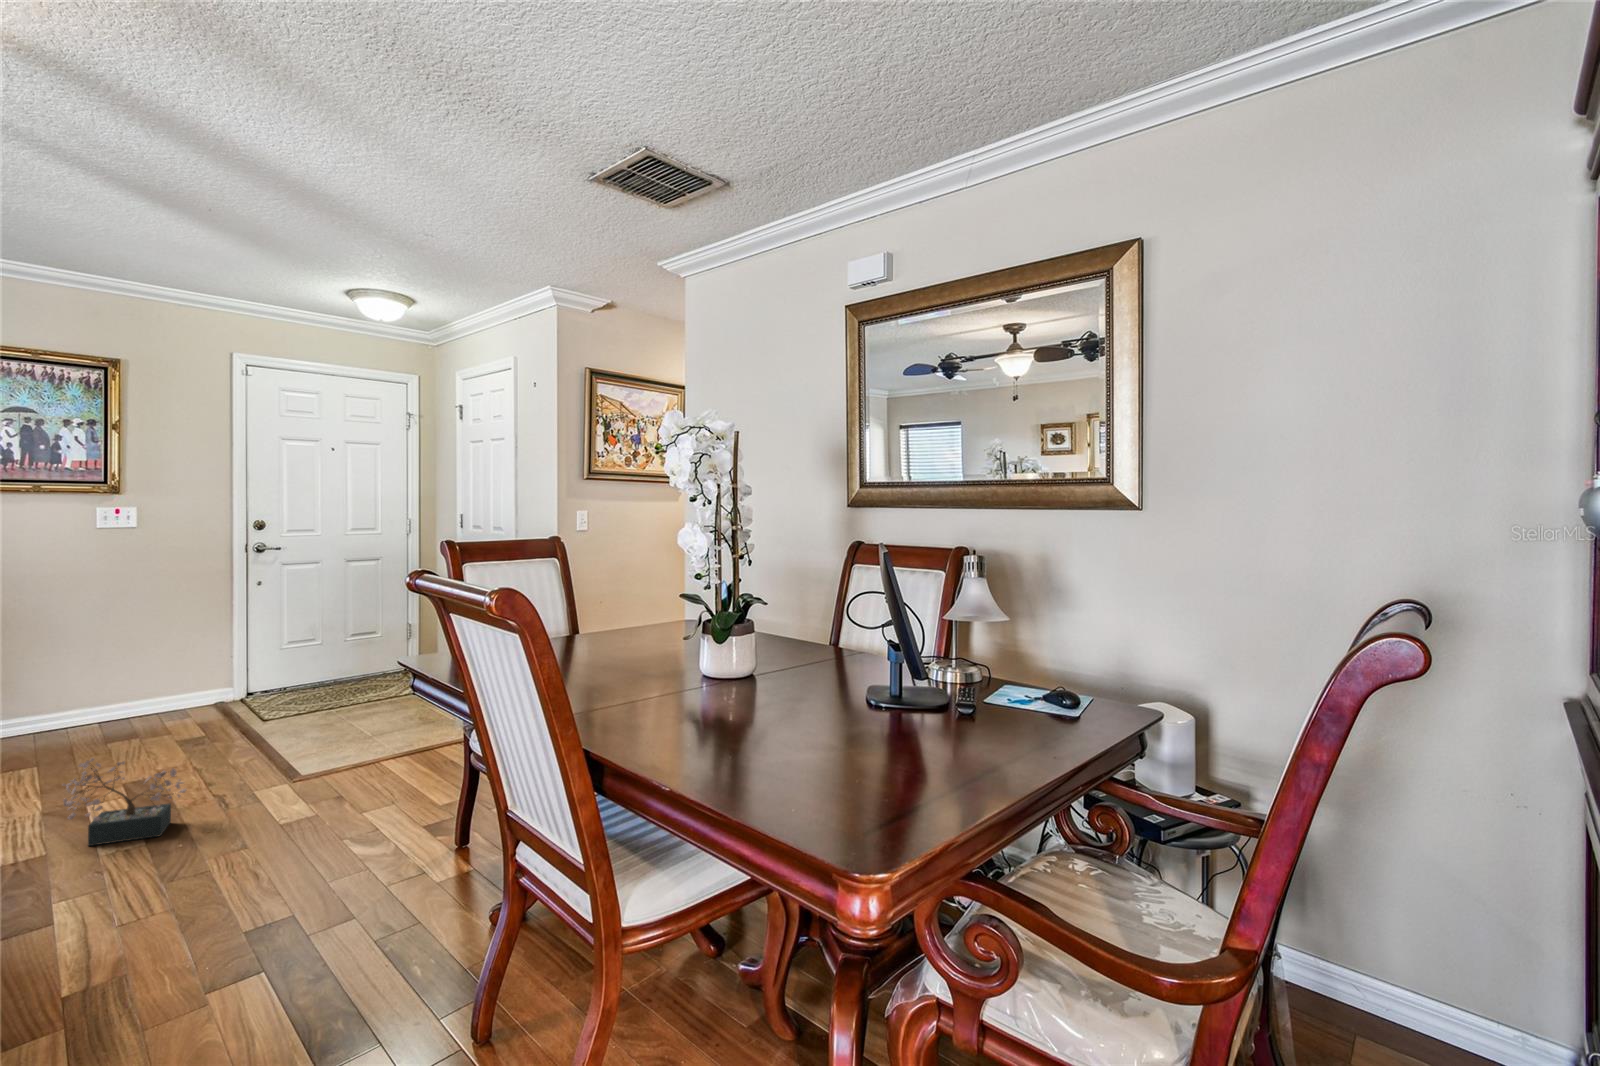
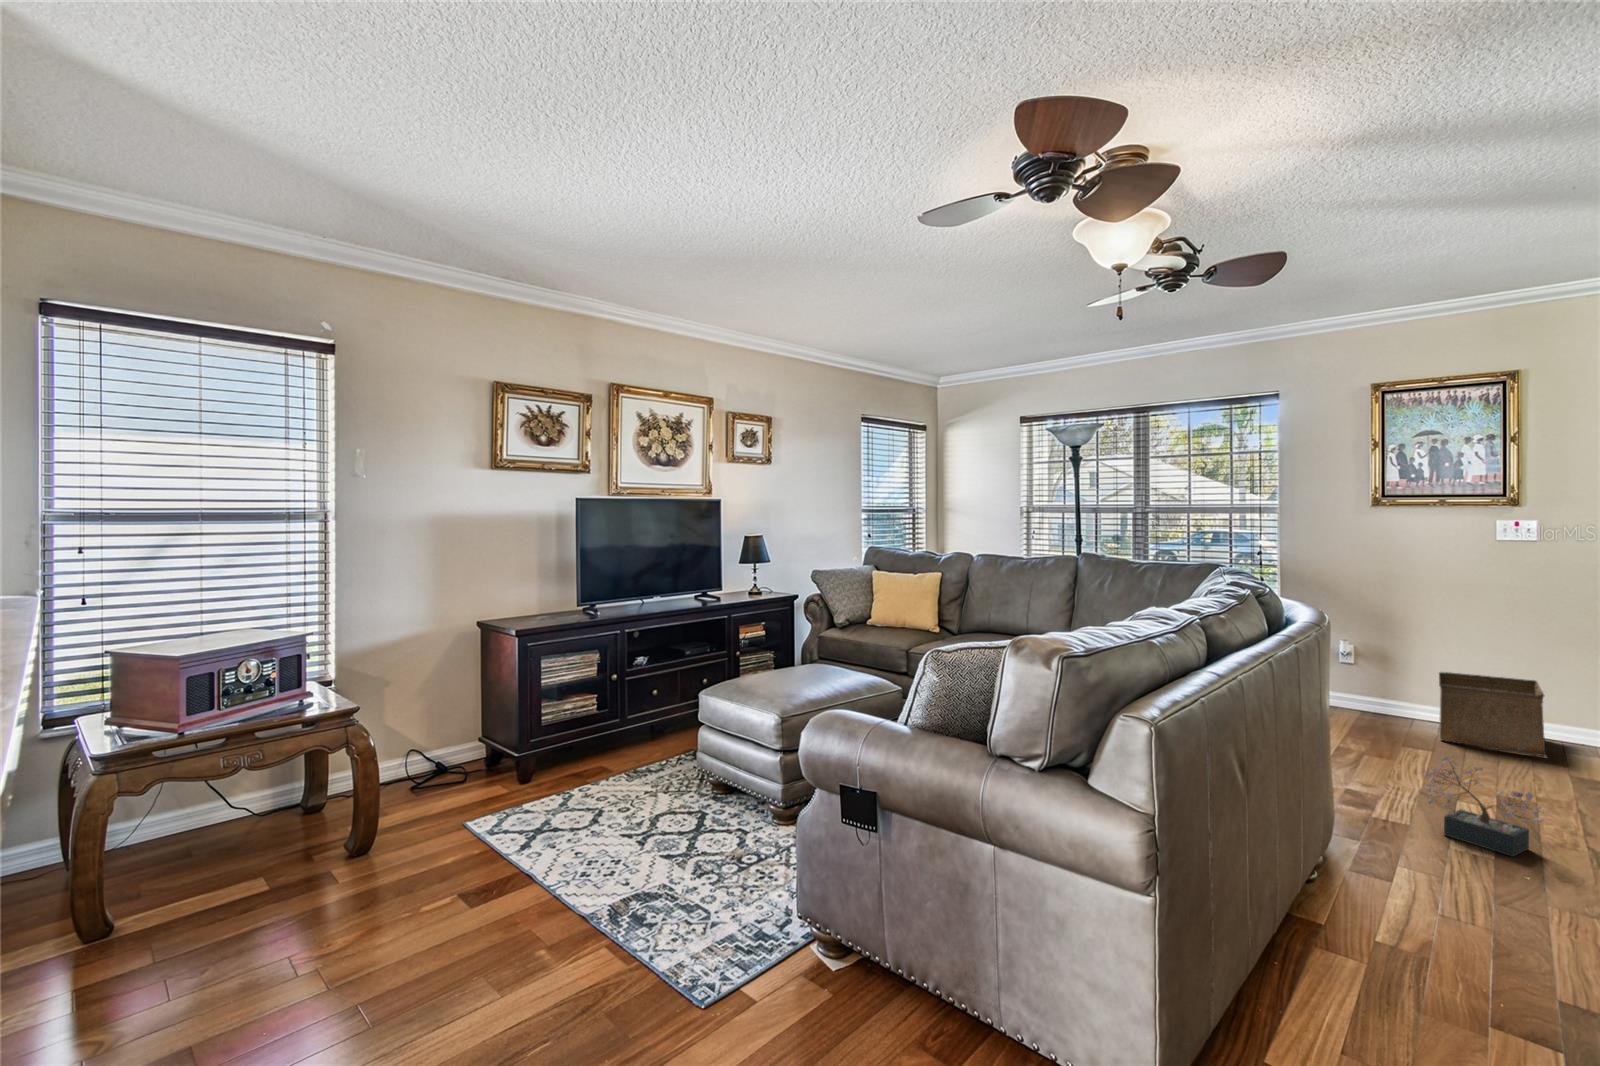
storage bin: none [33,664,150,750] -> present [1439,672,1546,756]

